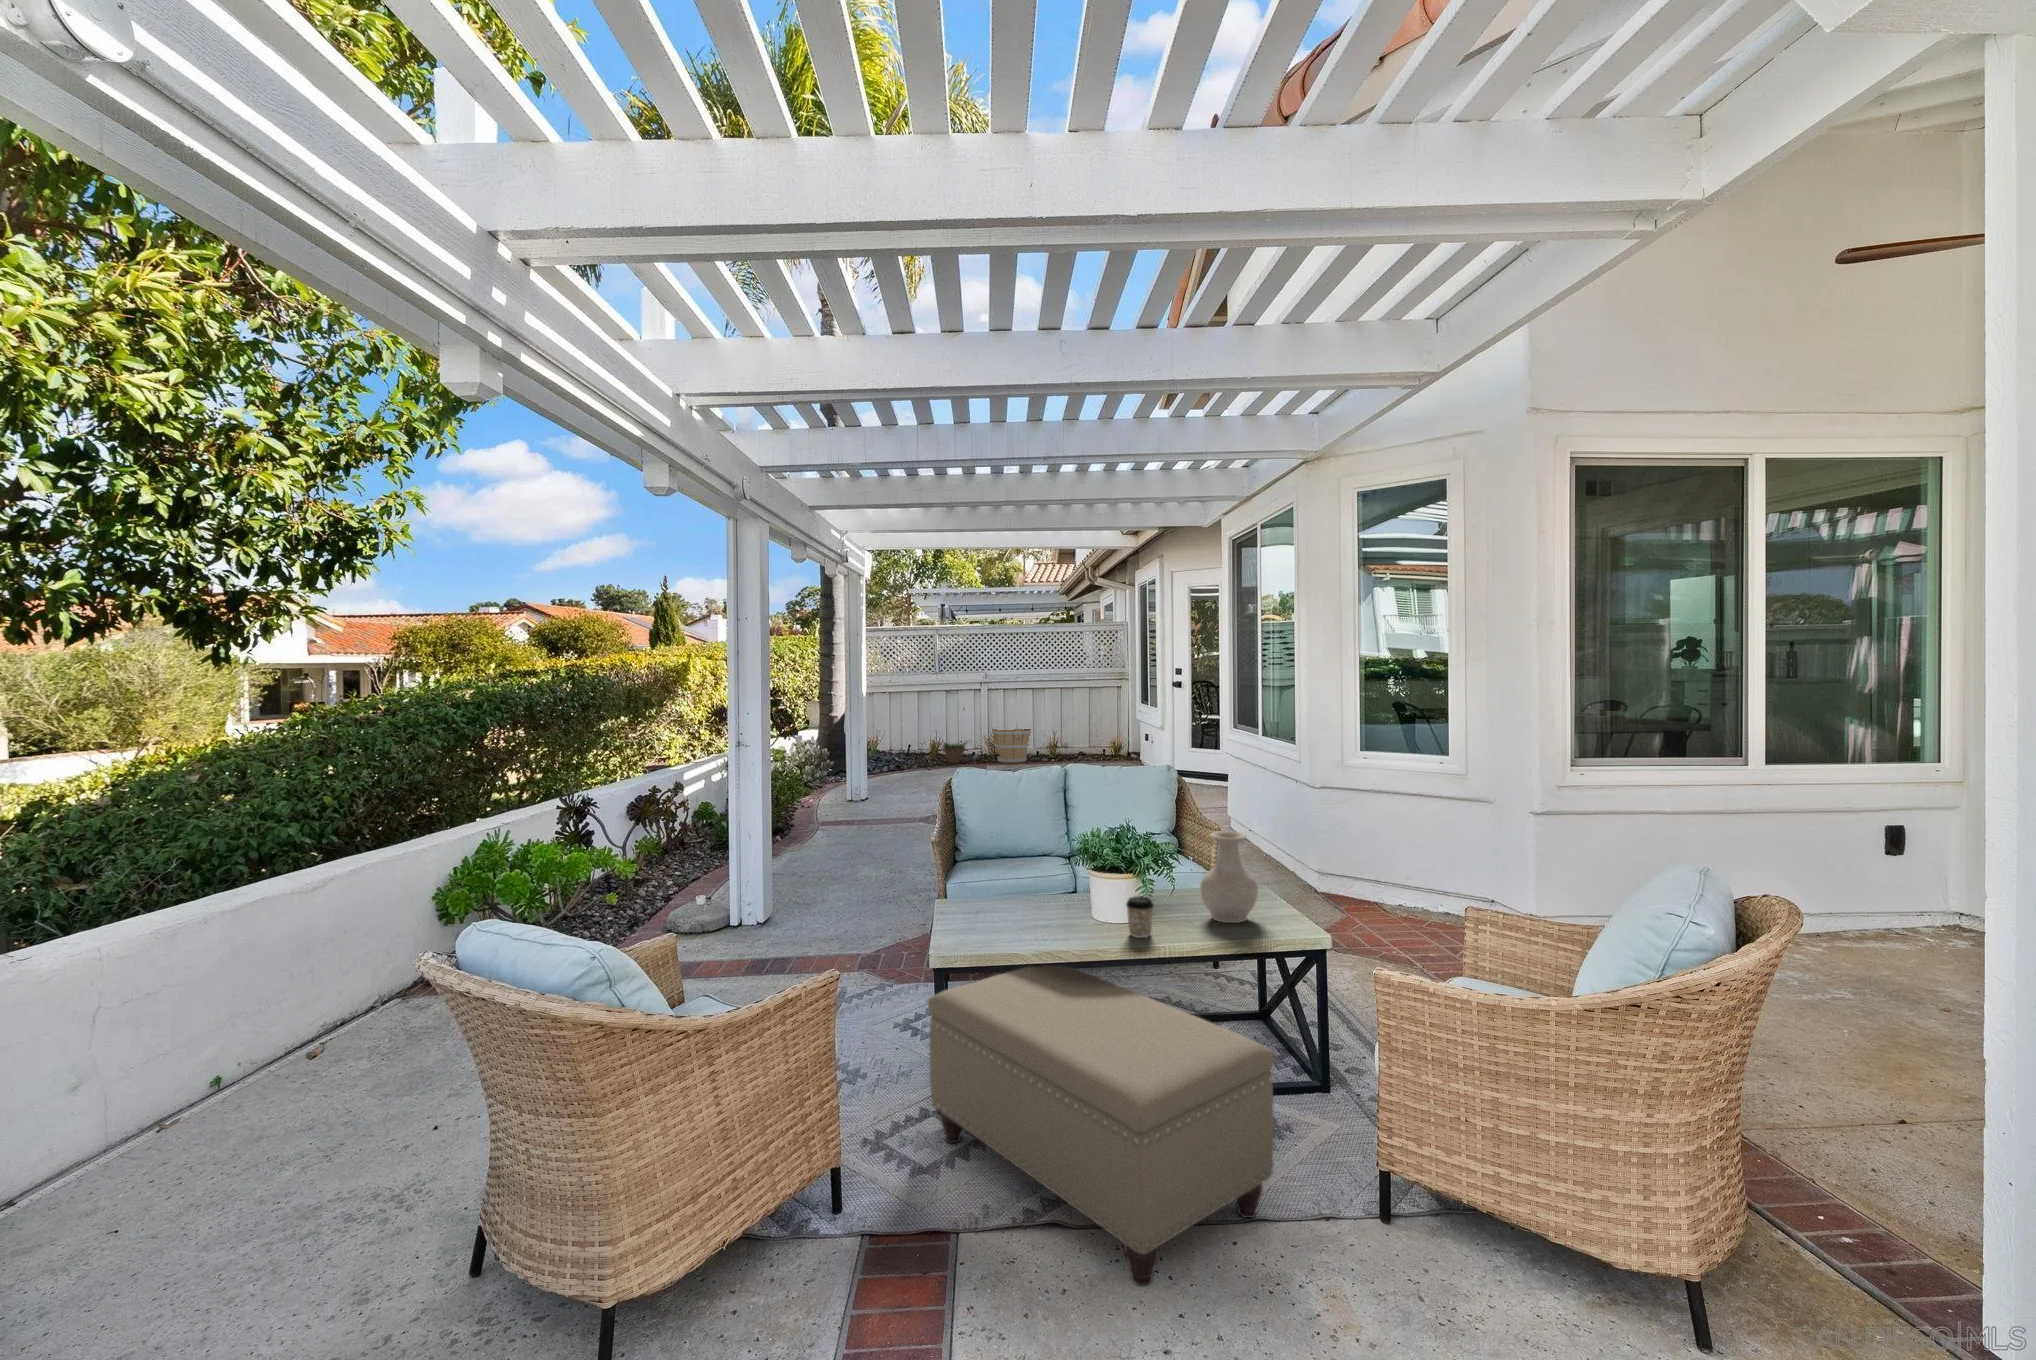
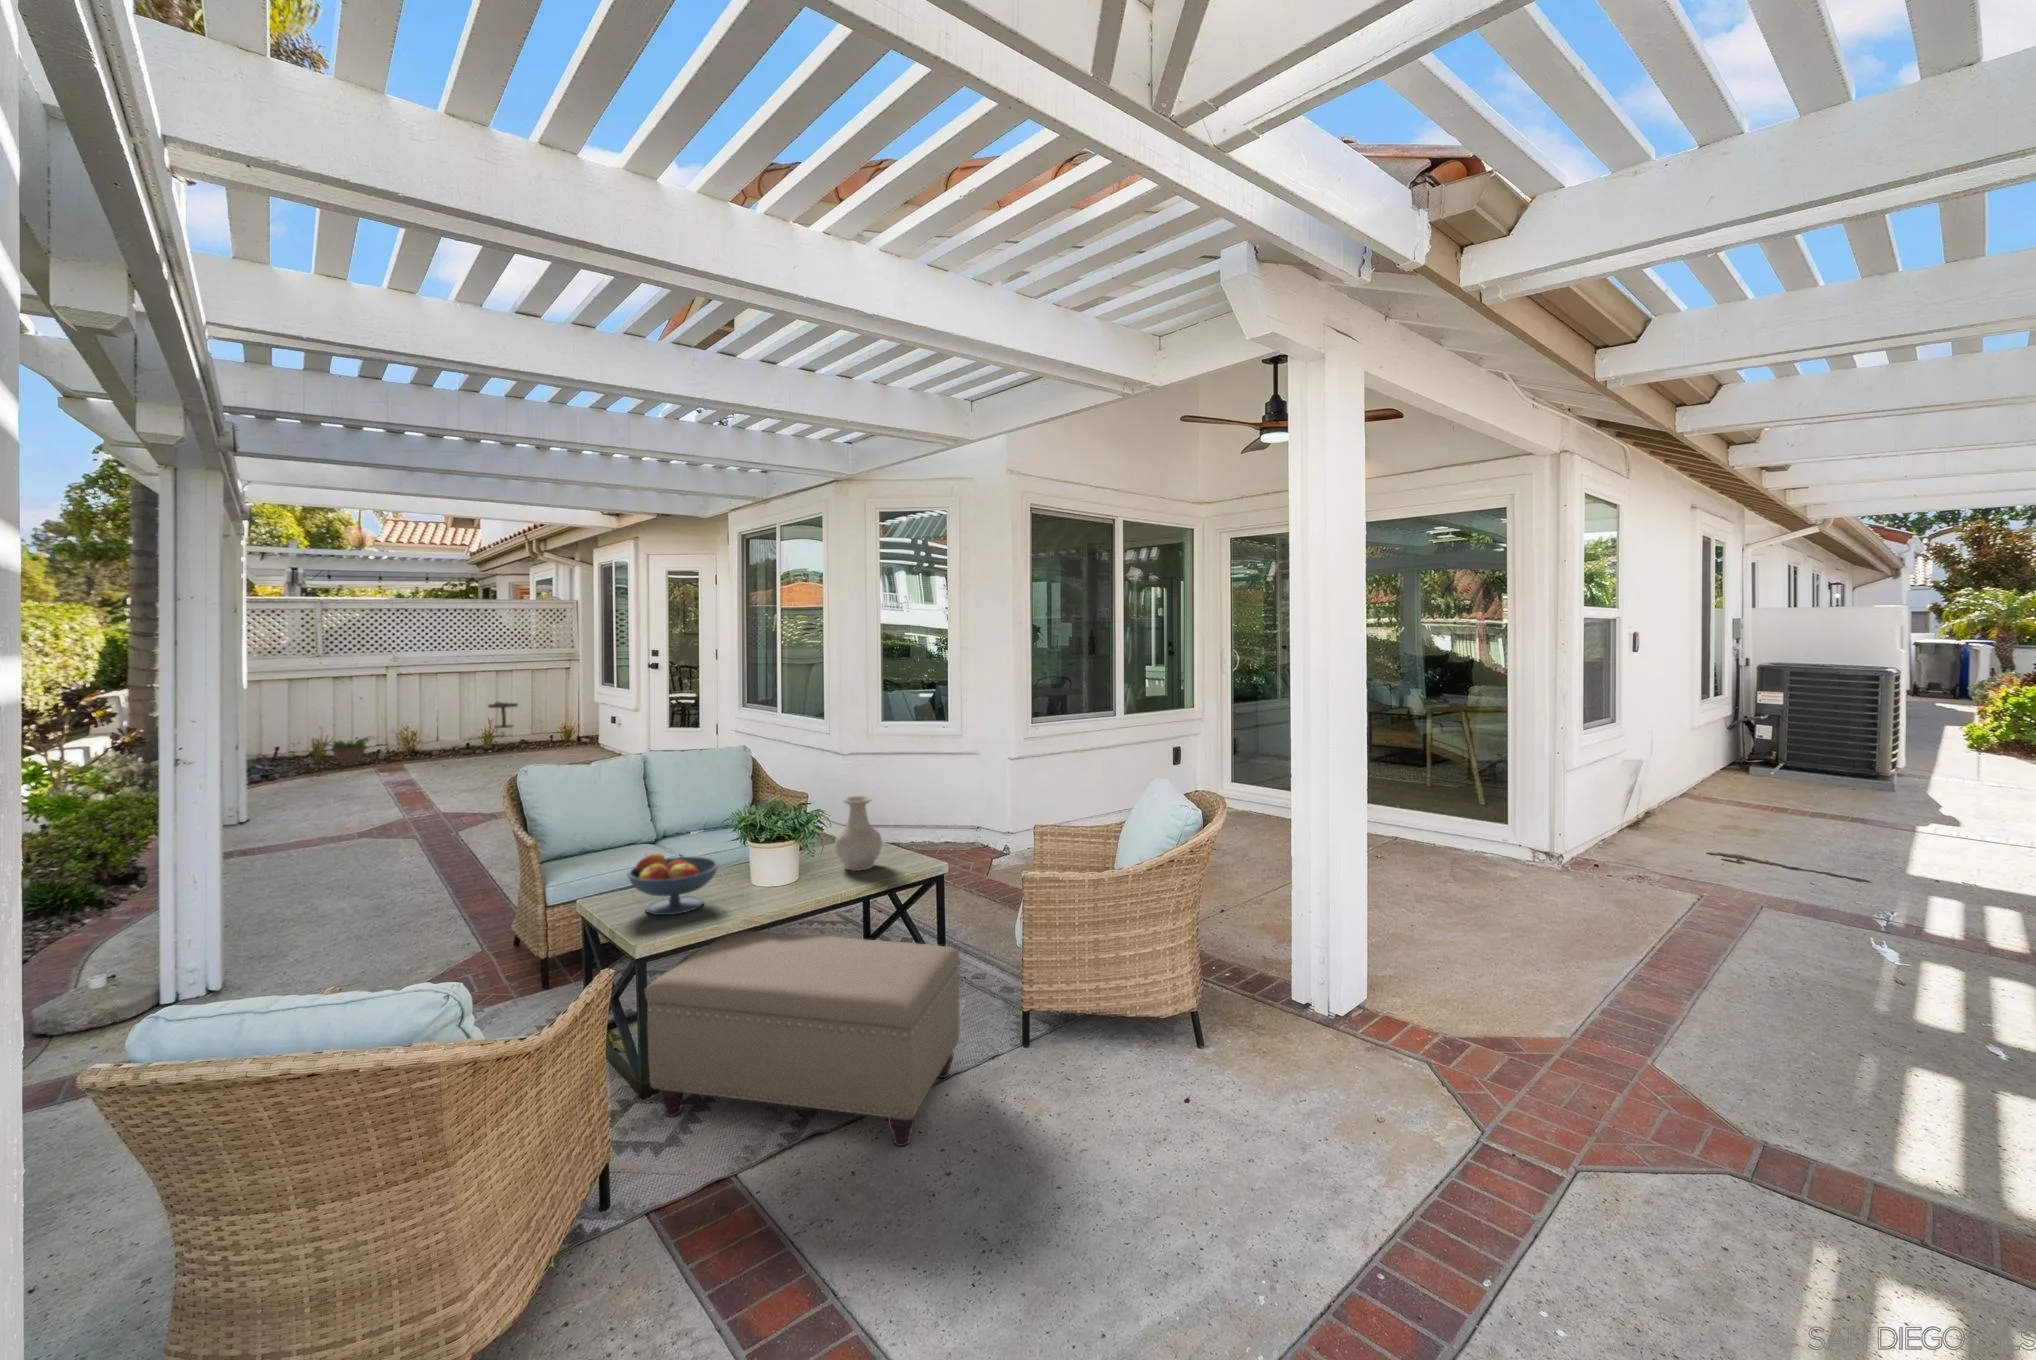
side table: none [1054,716,1077,759] -> present [488,702,518,728]
wooden bucket: present [992,728,1031,763] -> none [405,716,460,759]
fruit bowl: none [967,861,1057,930] -> present [627,853,718,915]
coffee cup: present [1126,896,1154,938] -> none [790,860,815,895]

